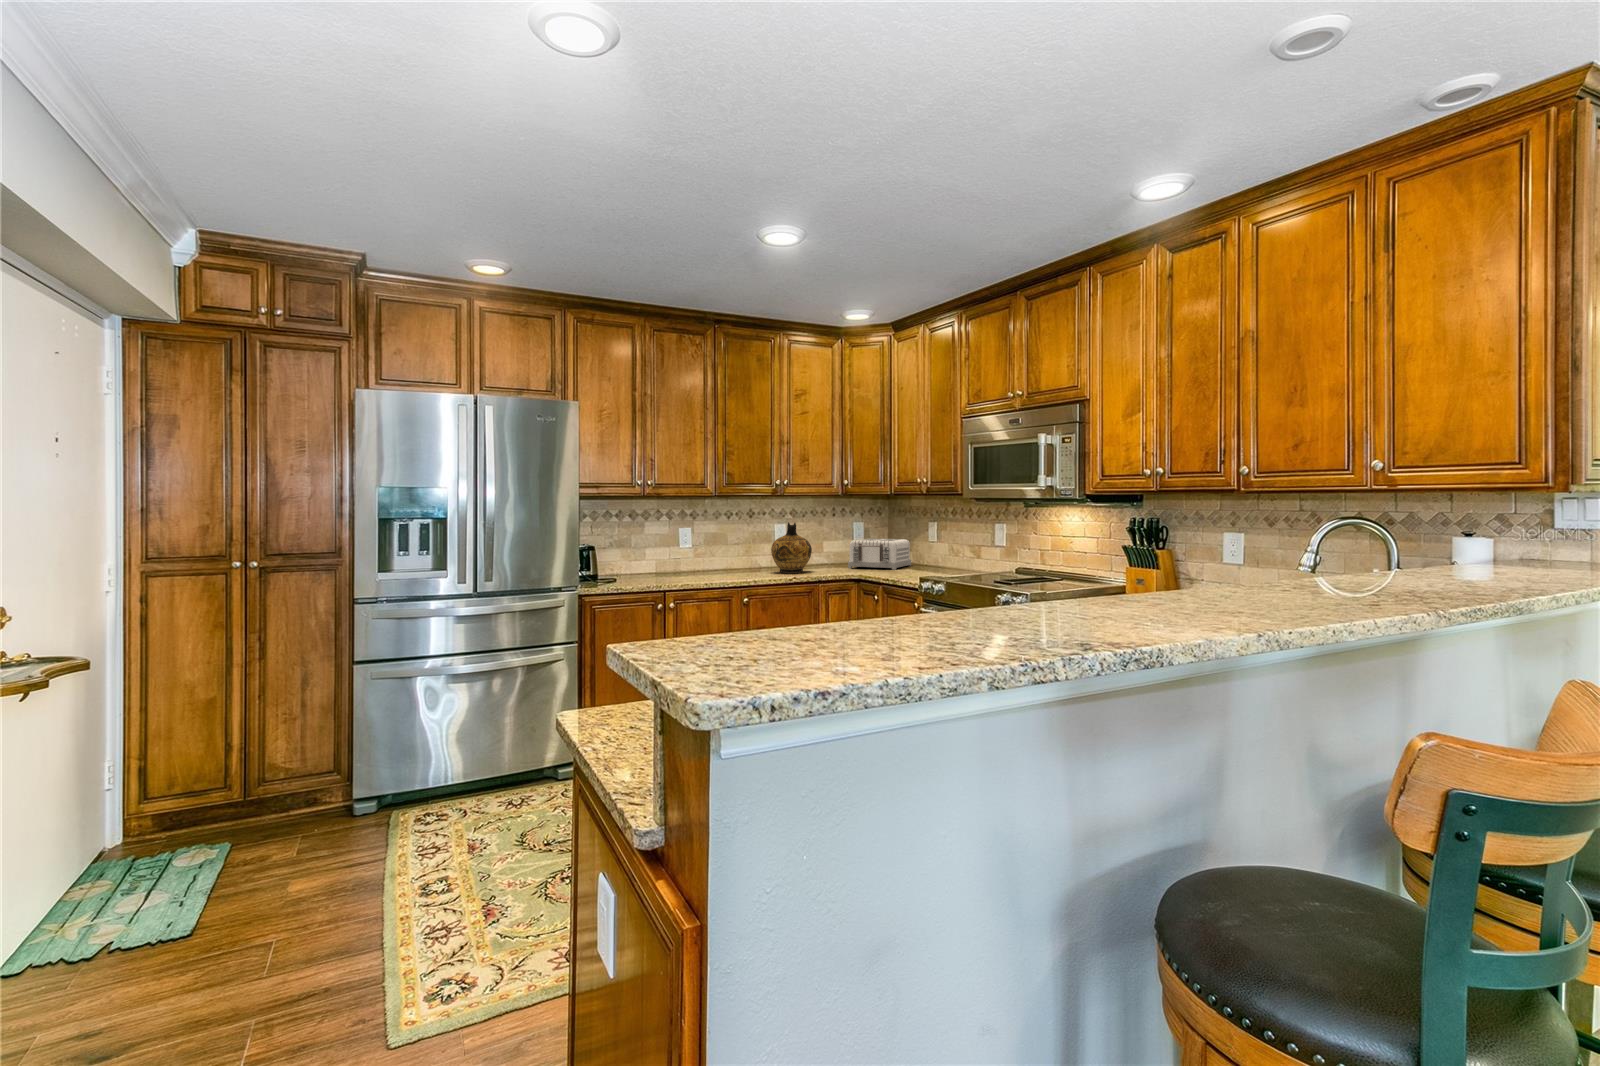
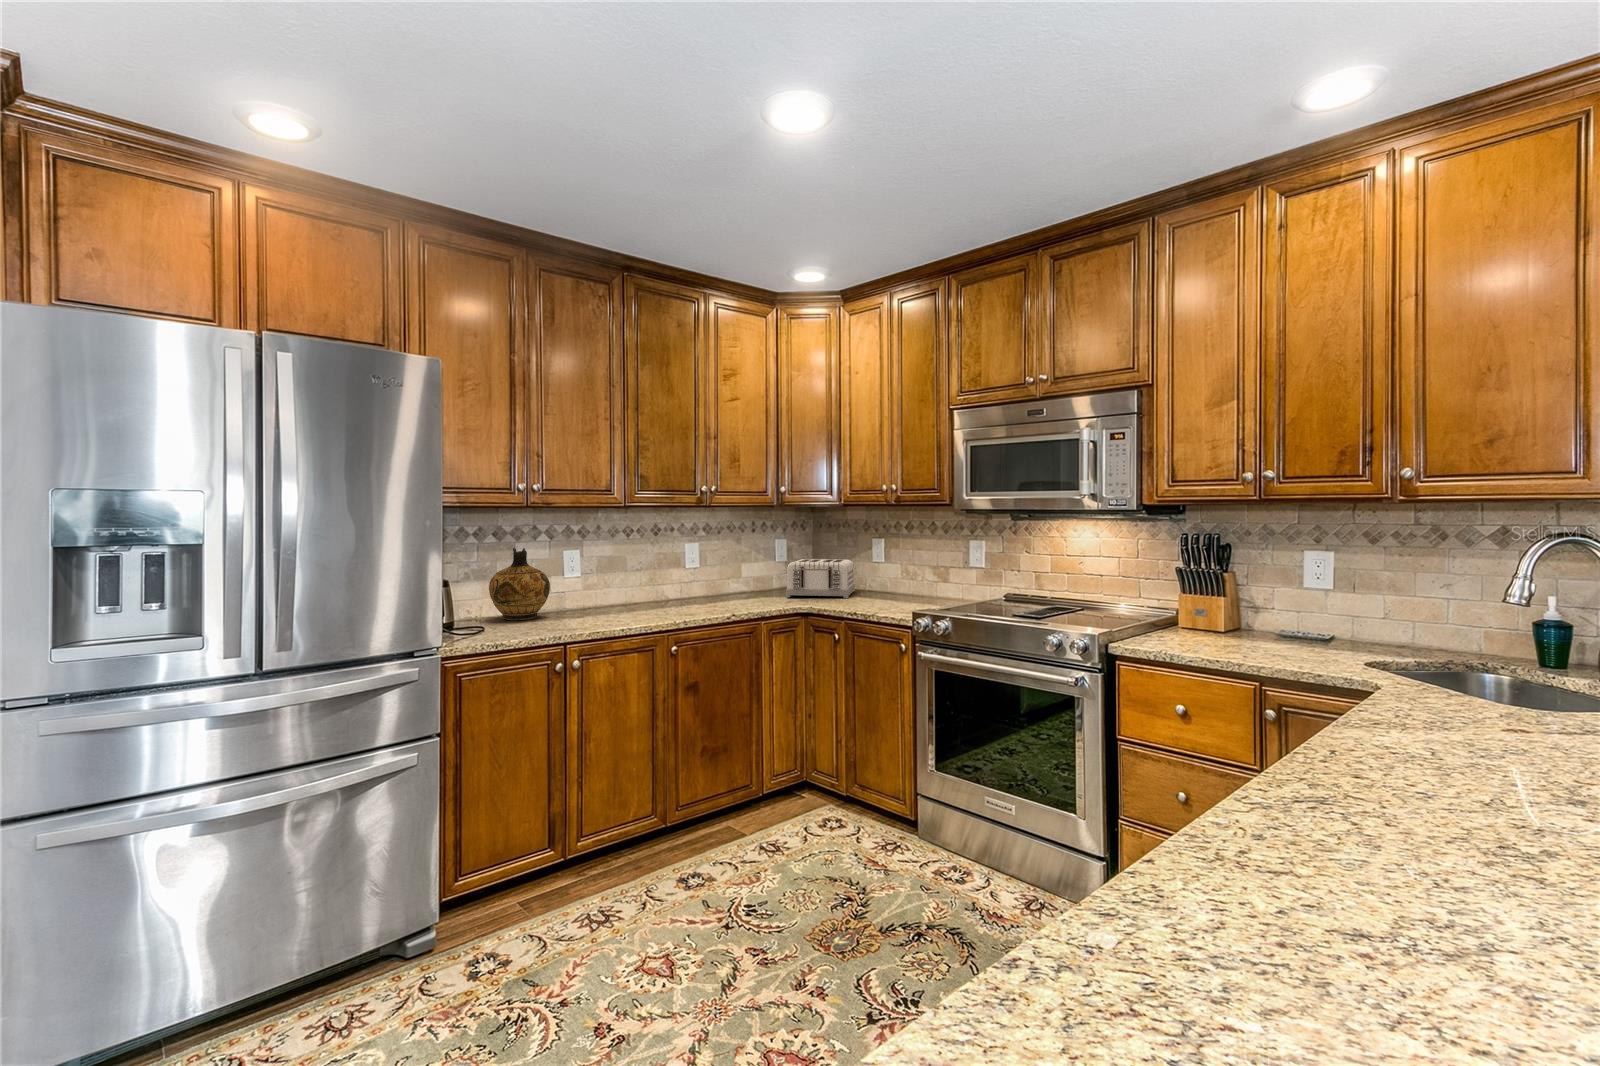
ceramic jug: present [771,522,812,573] -> present [489,548,550,620]

